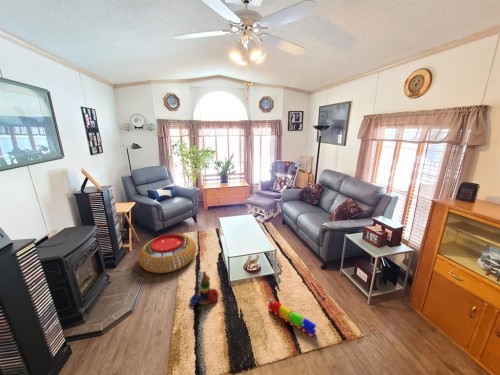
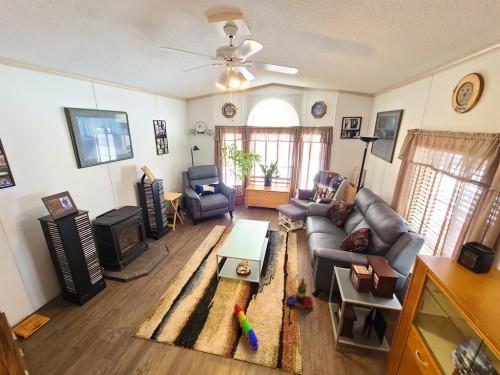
pouf: present [138,234,196,273] -> none [169,224,214,254]
stacking toy: present [190,272,219,305] -> present [286,279,313,308]

